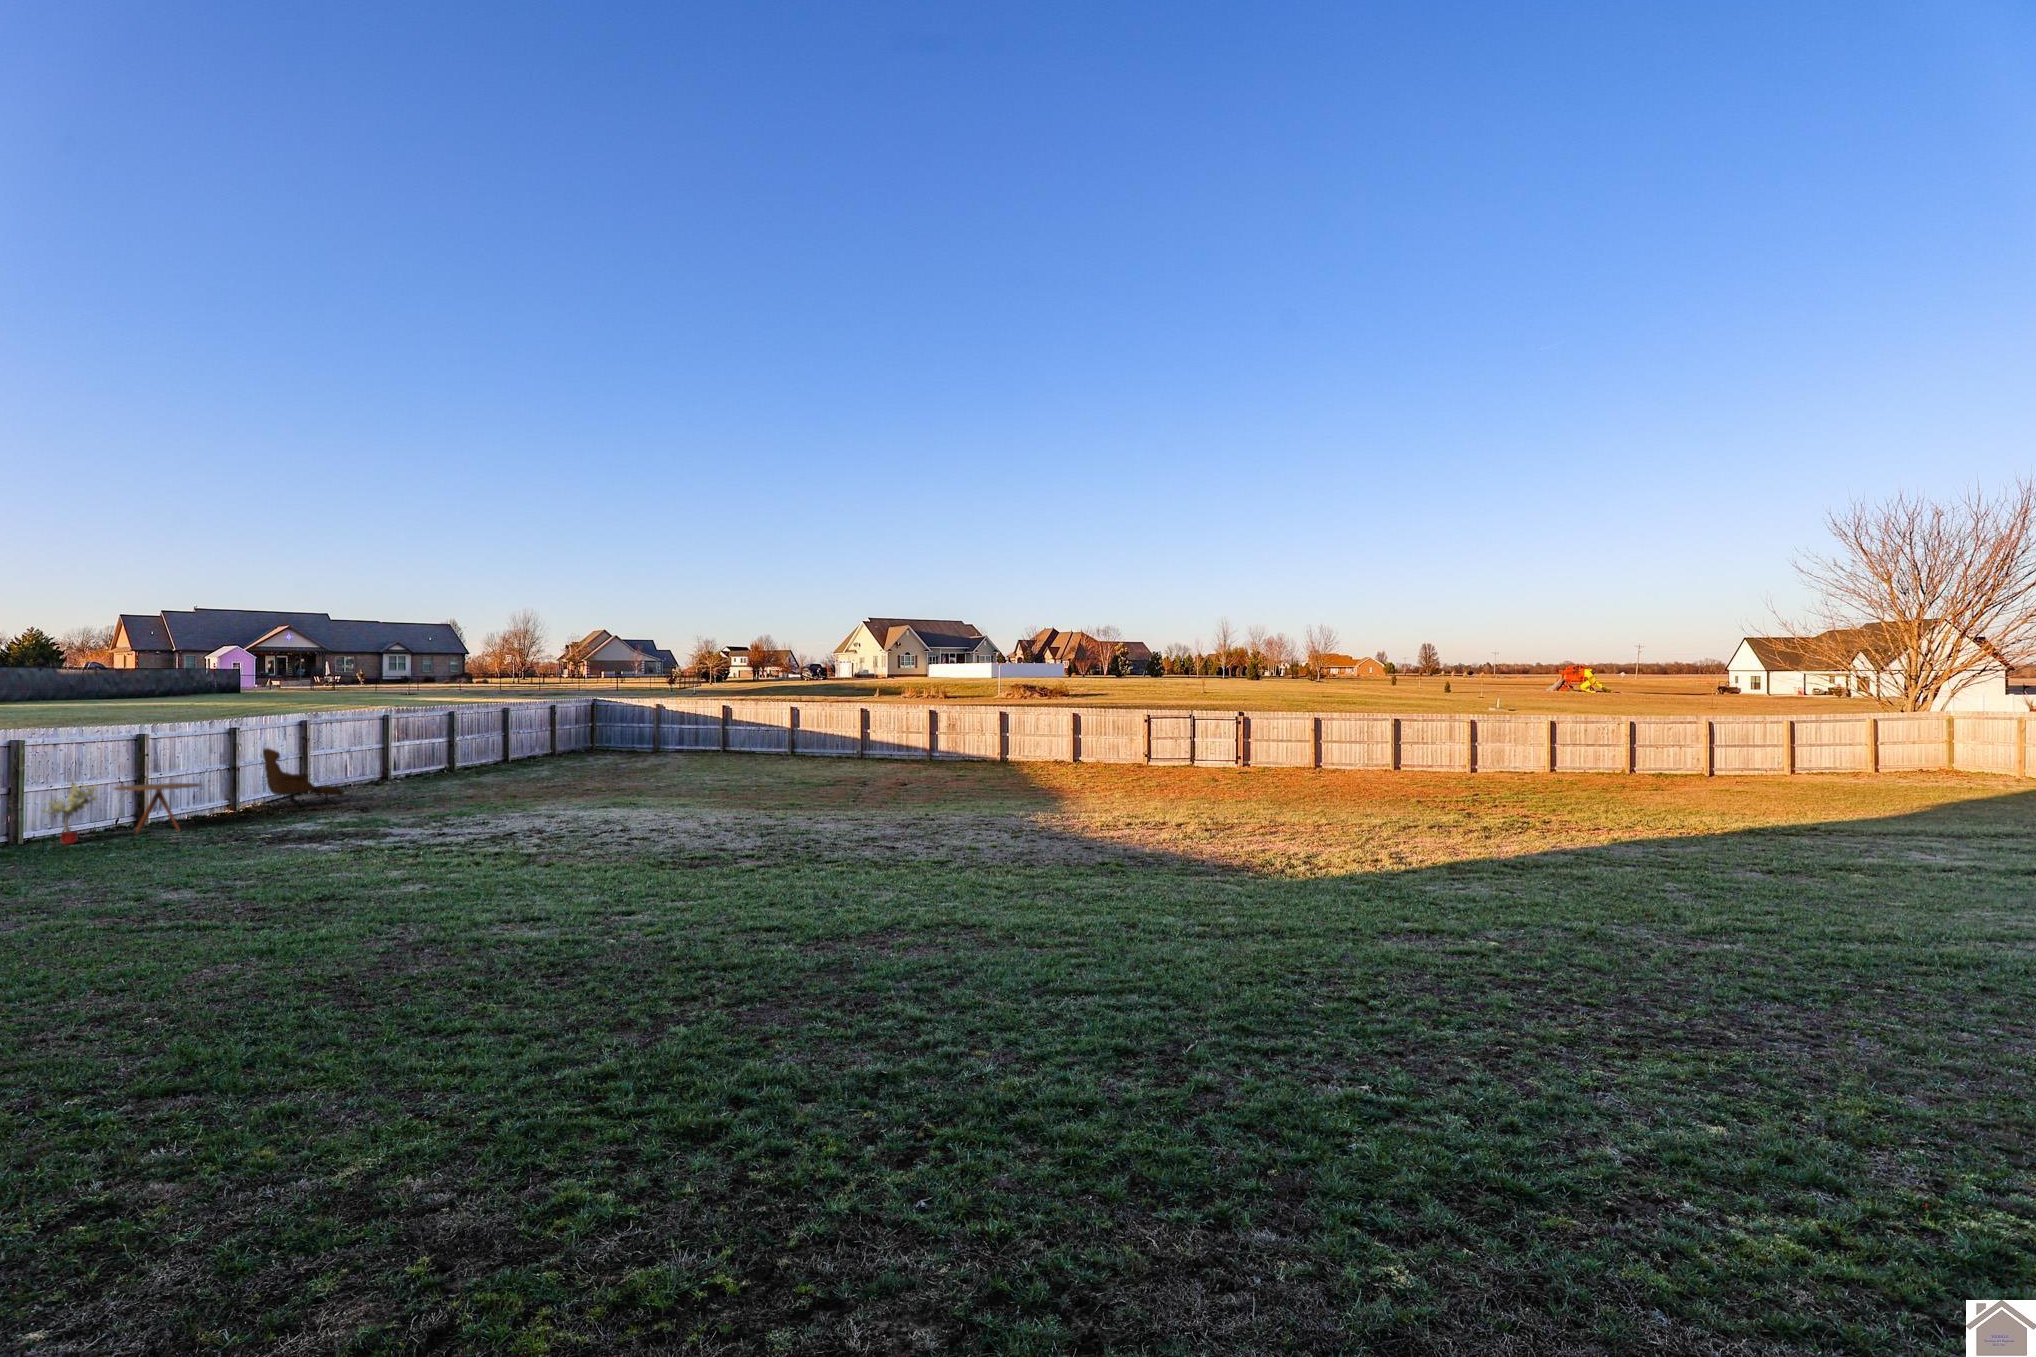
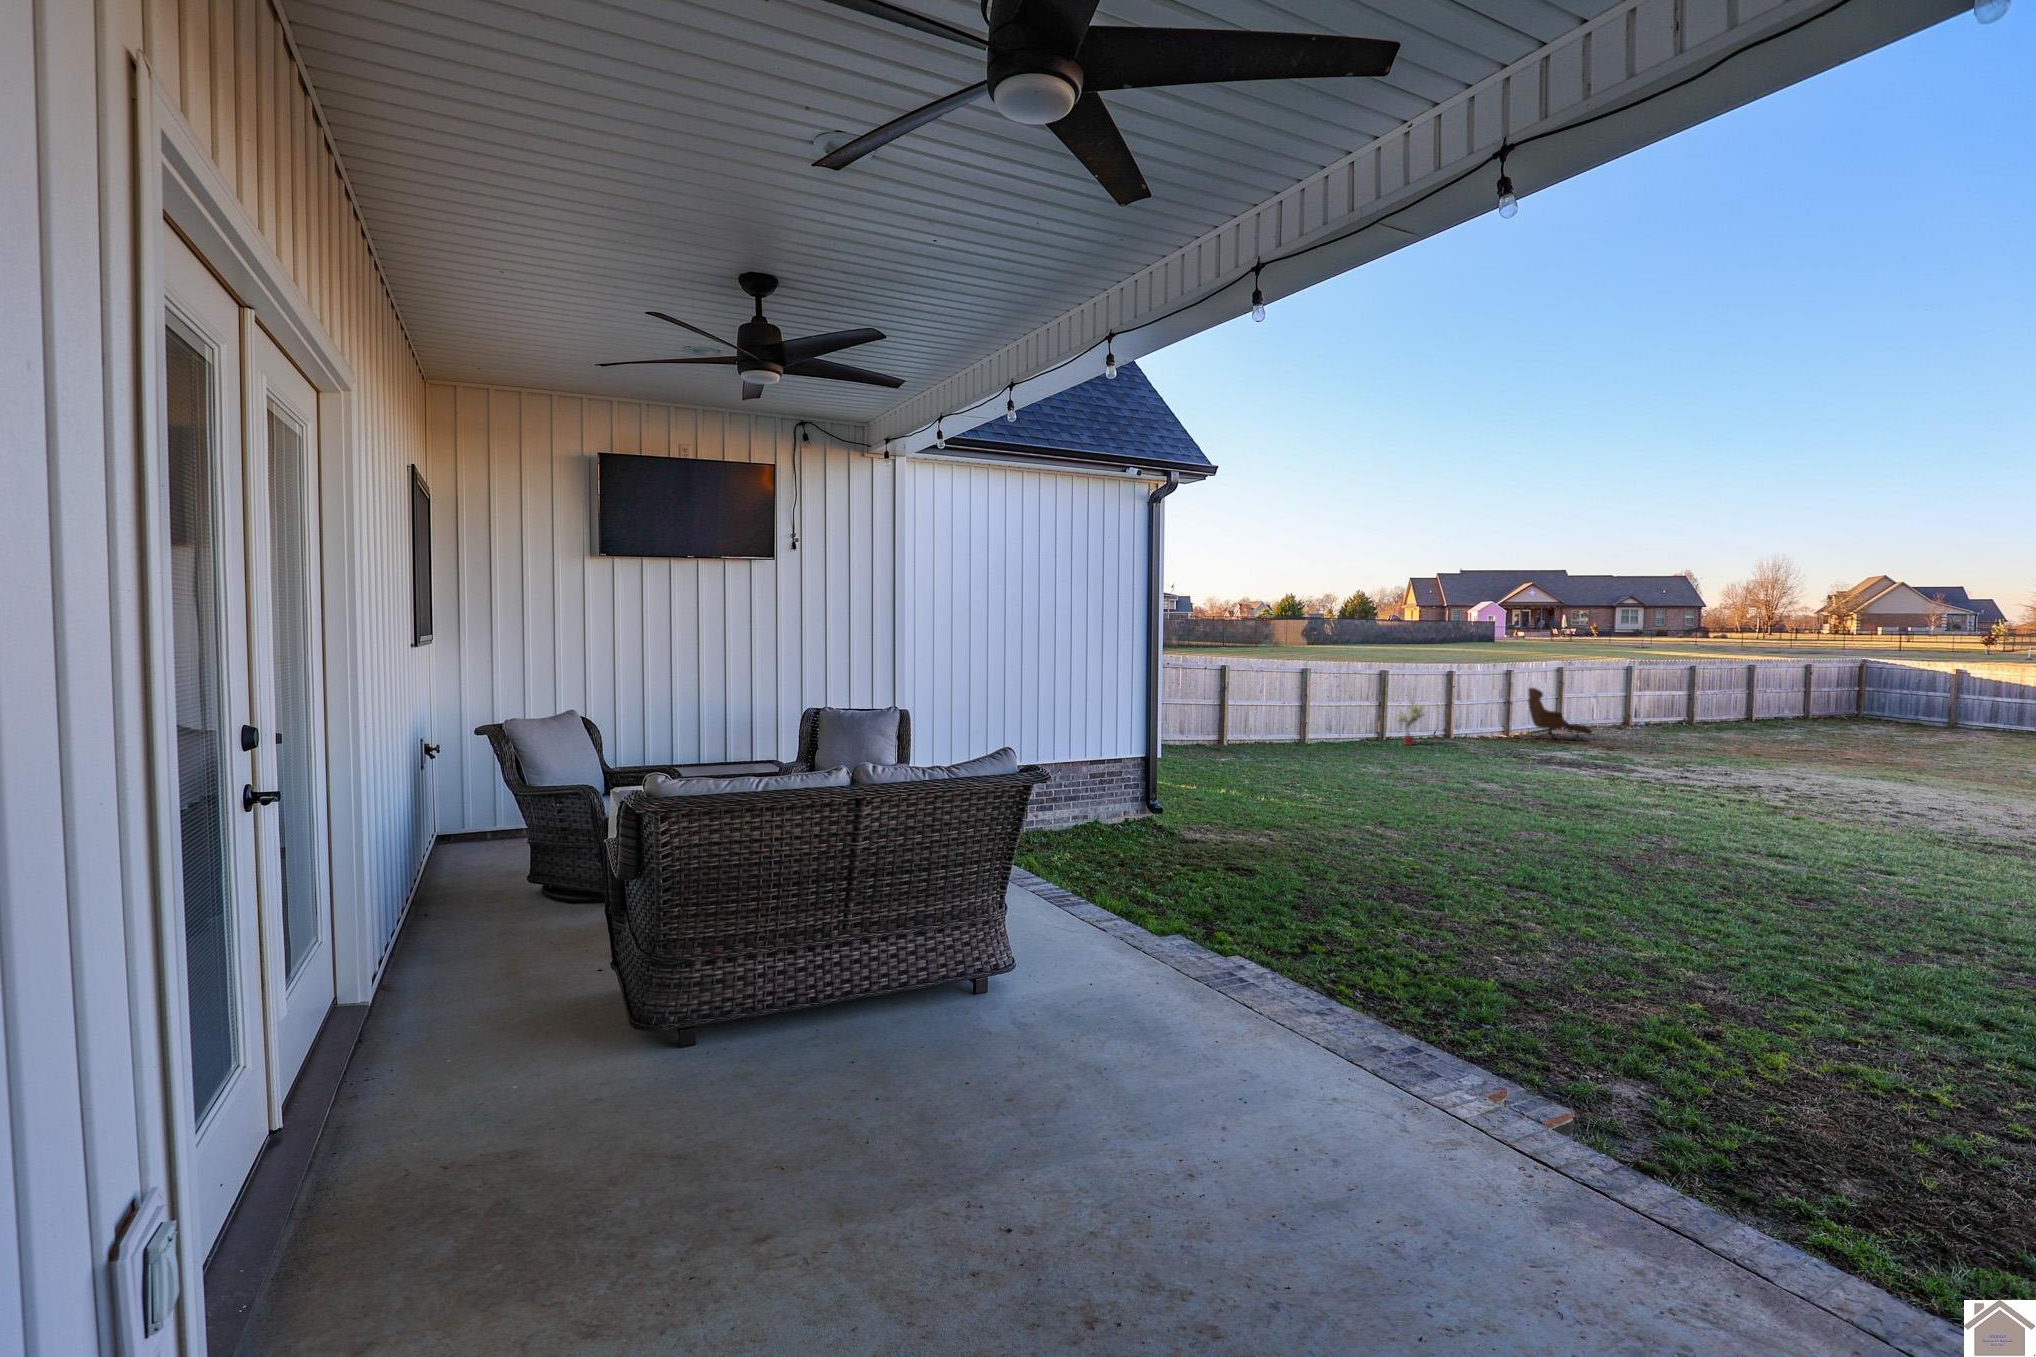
round table: present [115,783,201,834] -> none [1434,708,1490,746]

